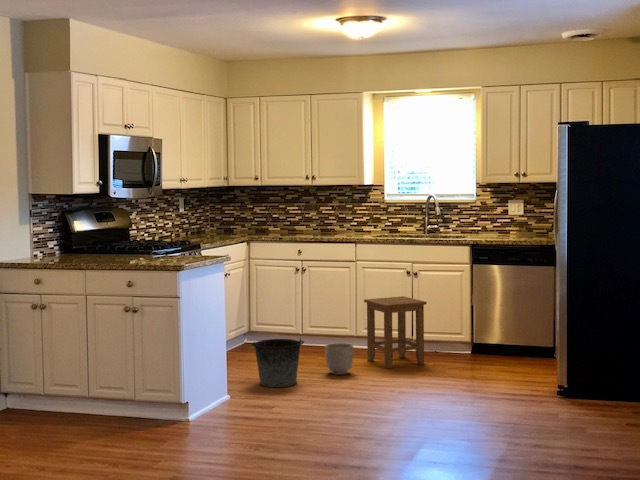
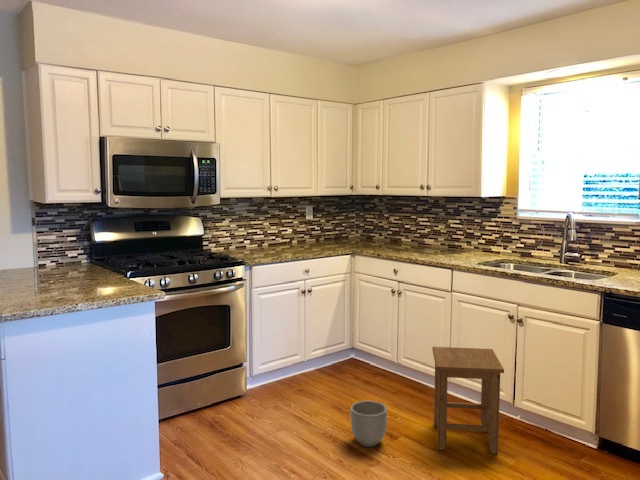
bucket: present [251,339,304,387] -> none [245,384,307,453]

